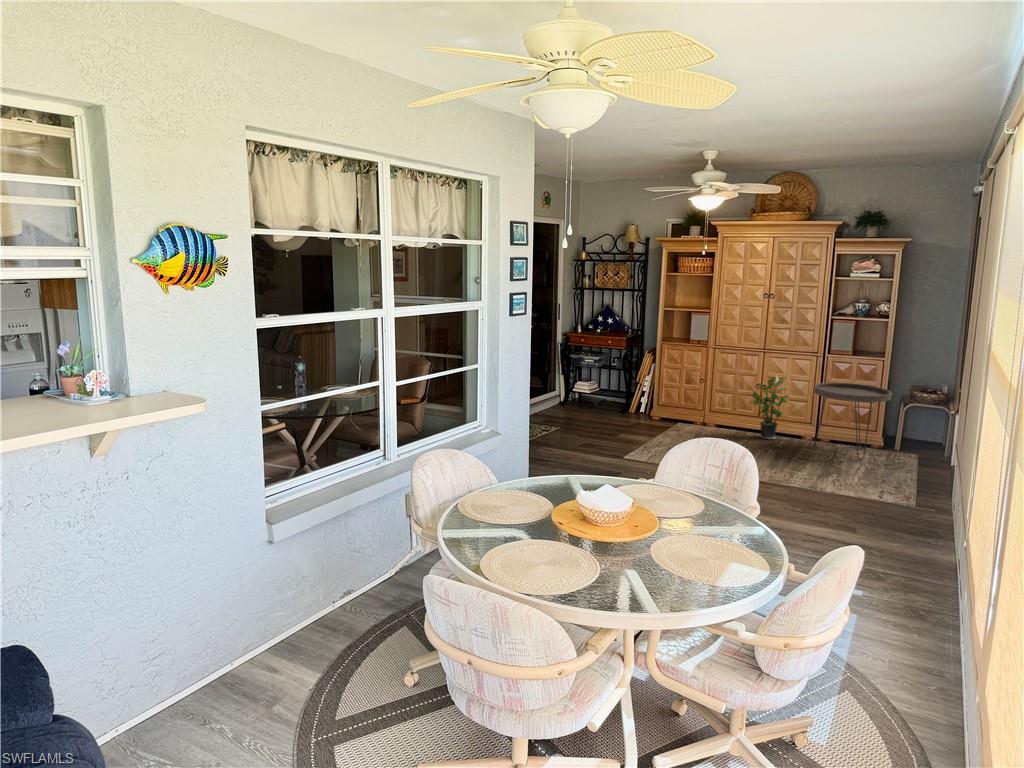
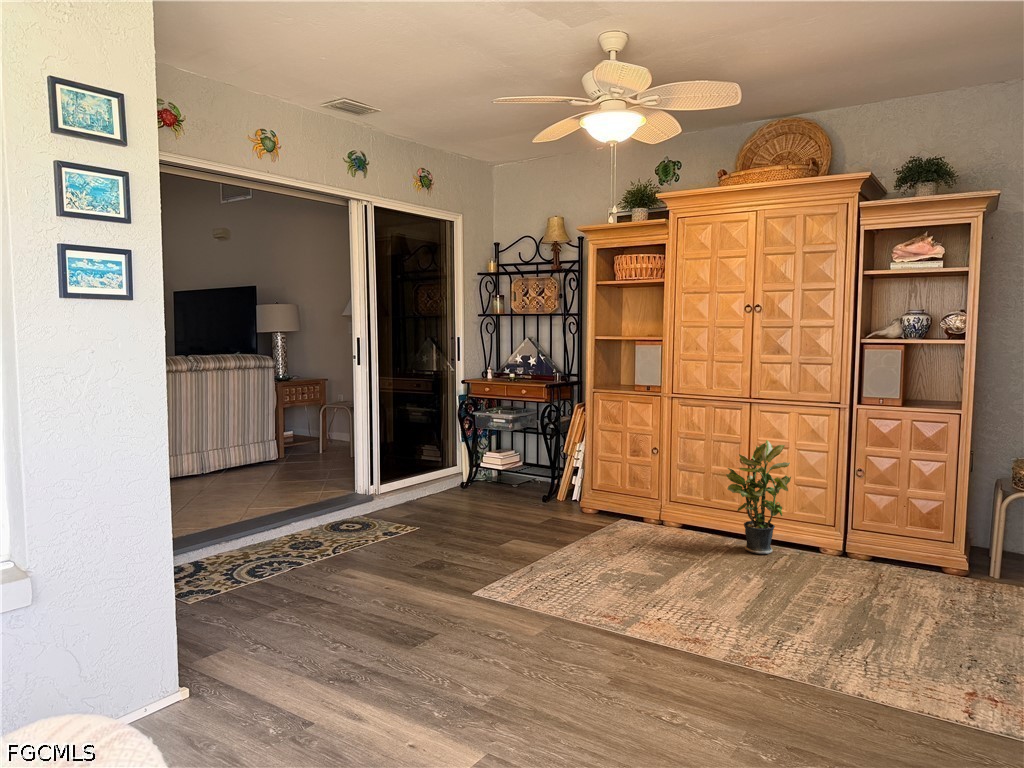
side table: present [814,383,892,460] -> none [833,455,980,604]

